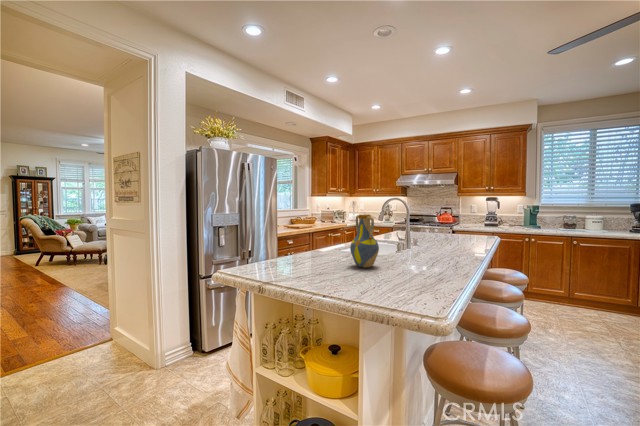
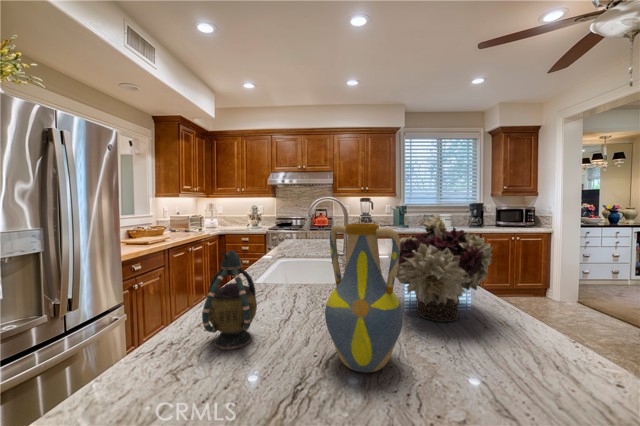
flower arrangement: none [394,213,448,265] -> present [396,215,493,322]
teapot: none [314,223,335,259] -> present [202,250,257,350]

